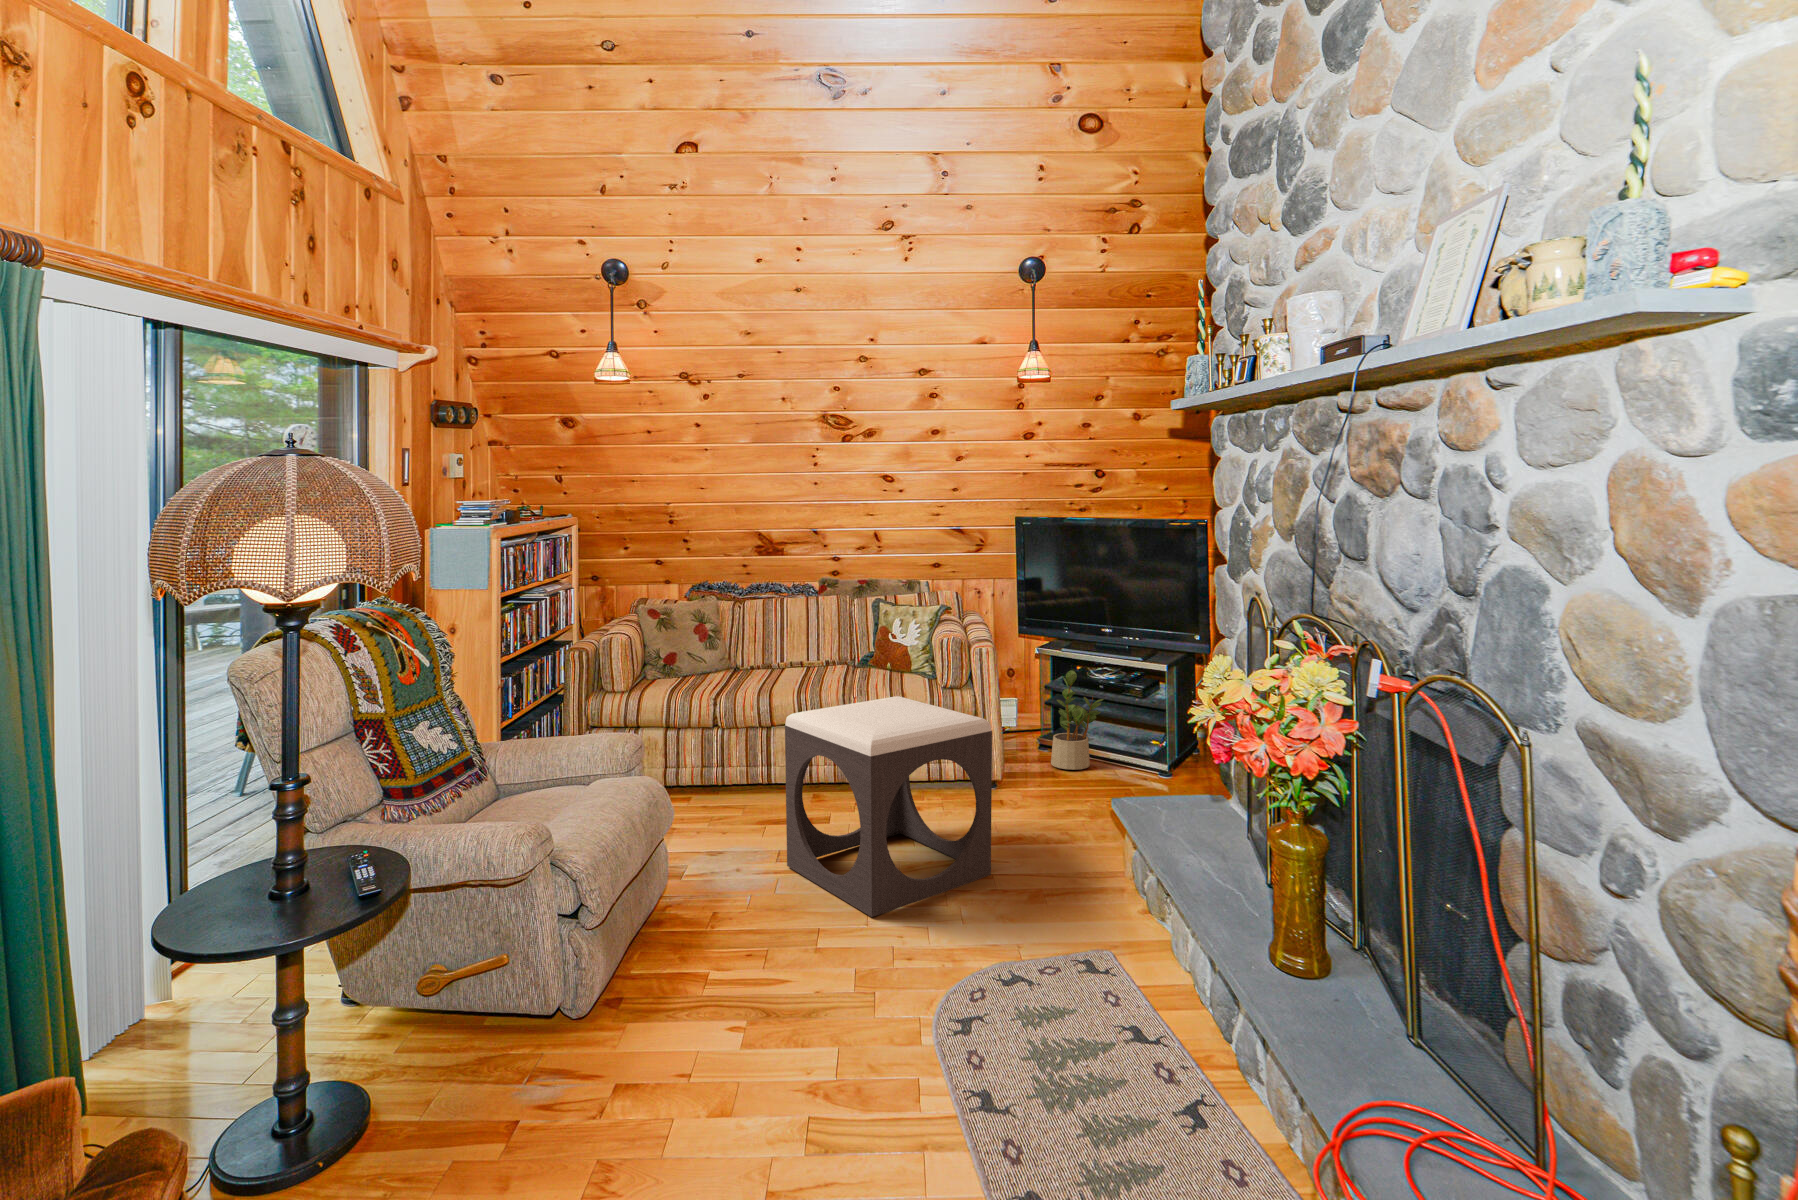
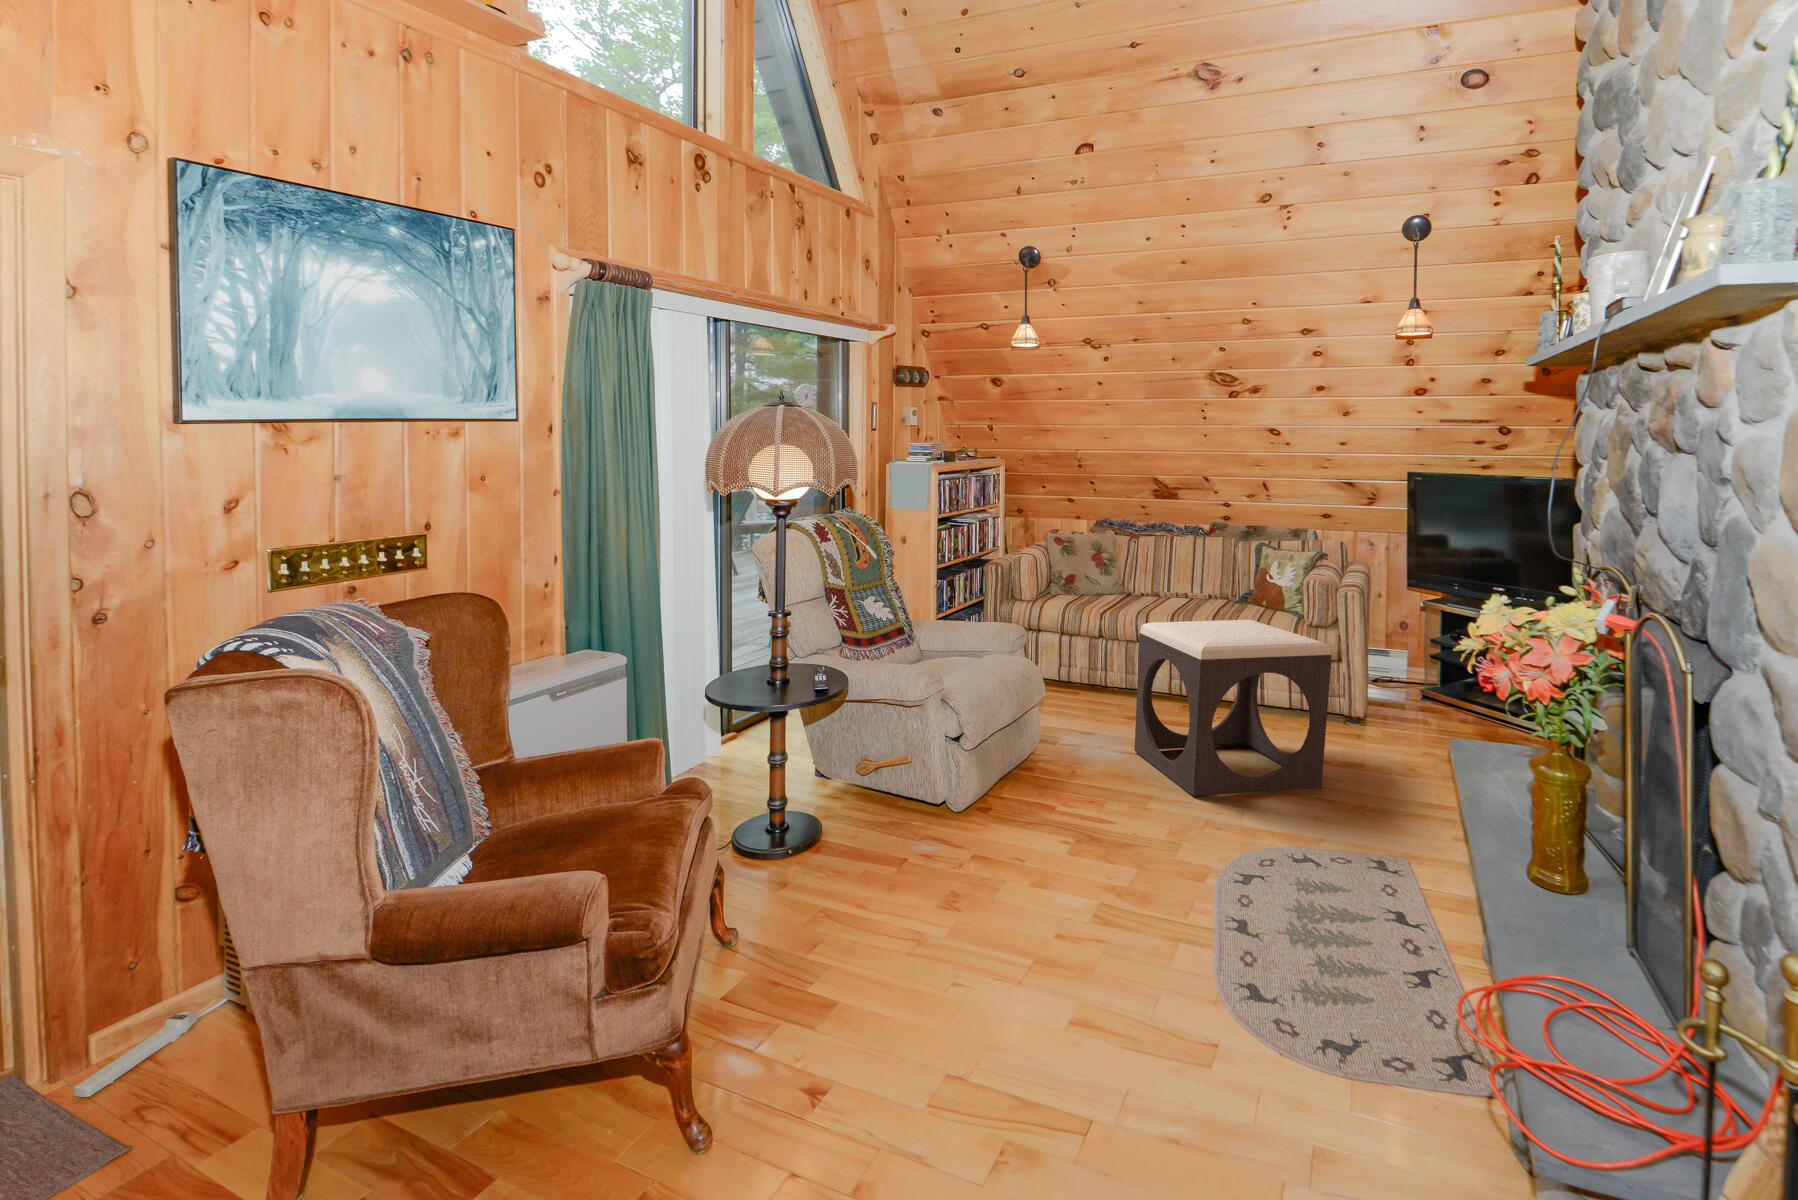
potted plant: present [1051,670,1103,770] -> none [1435,619,1506,721]

